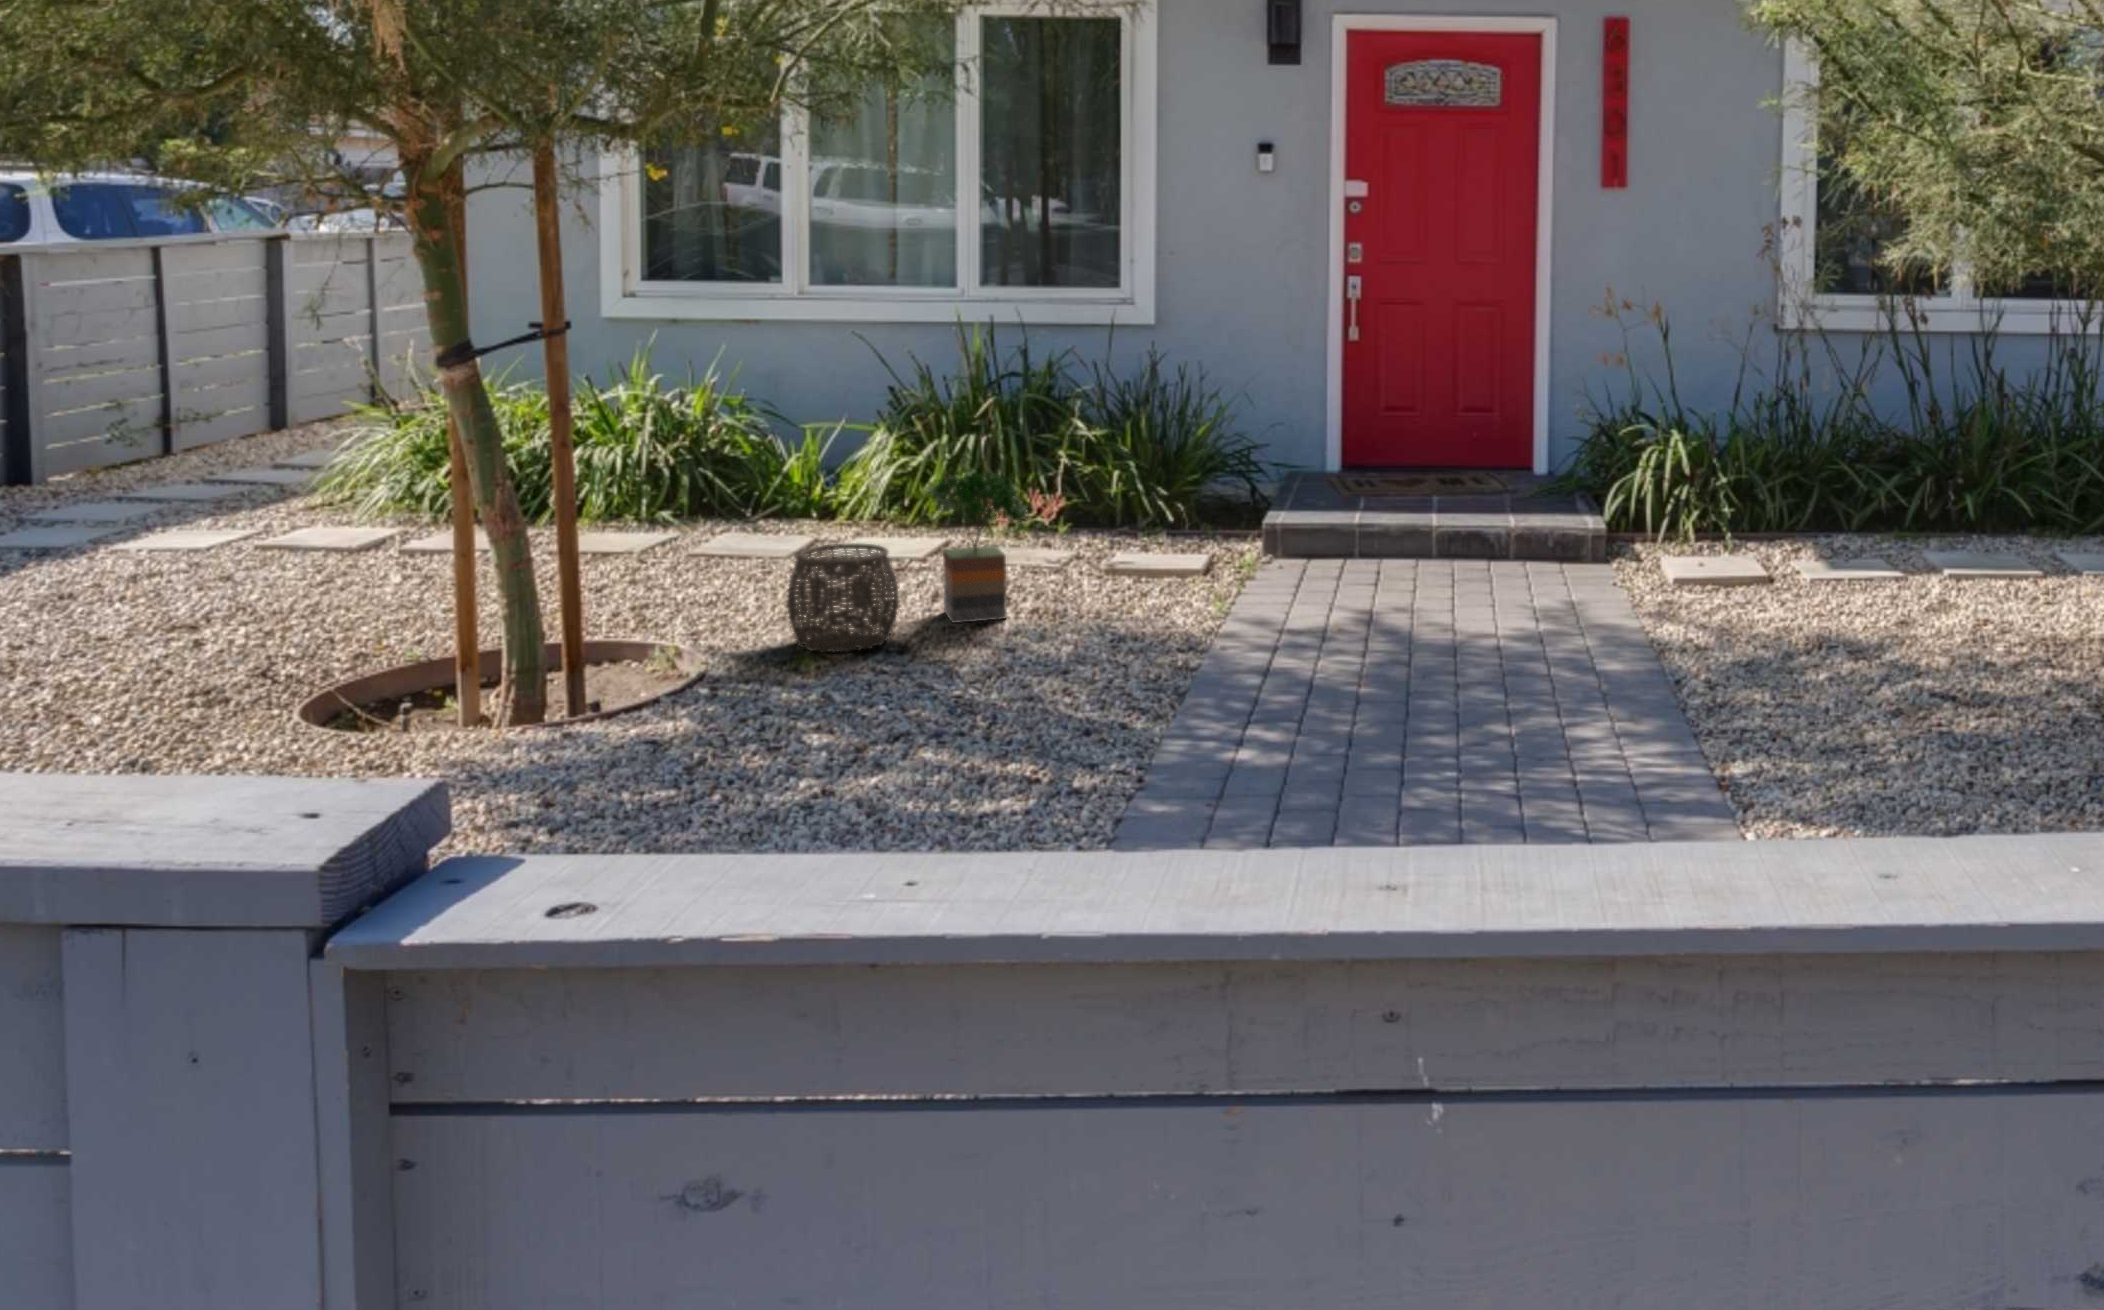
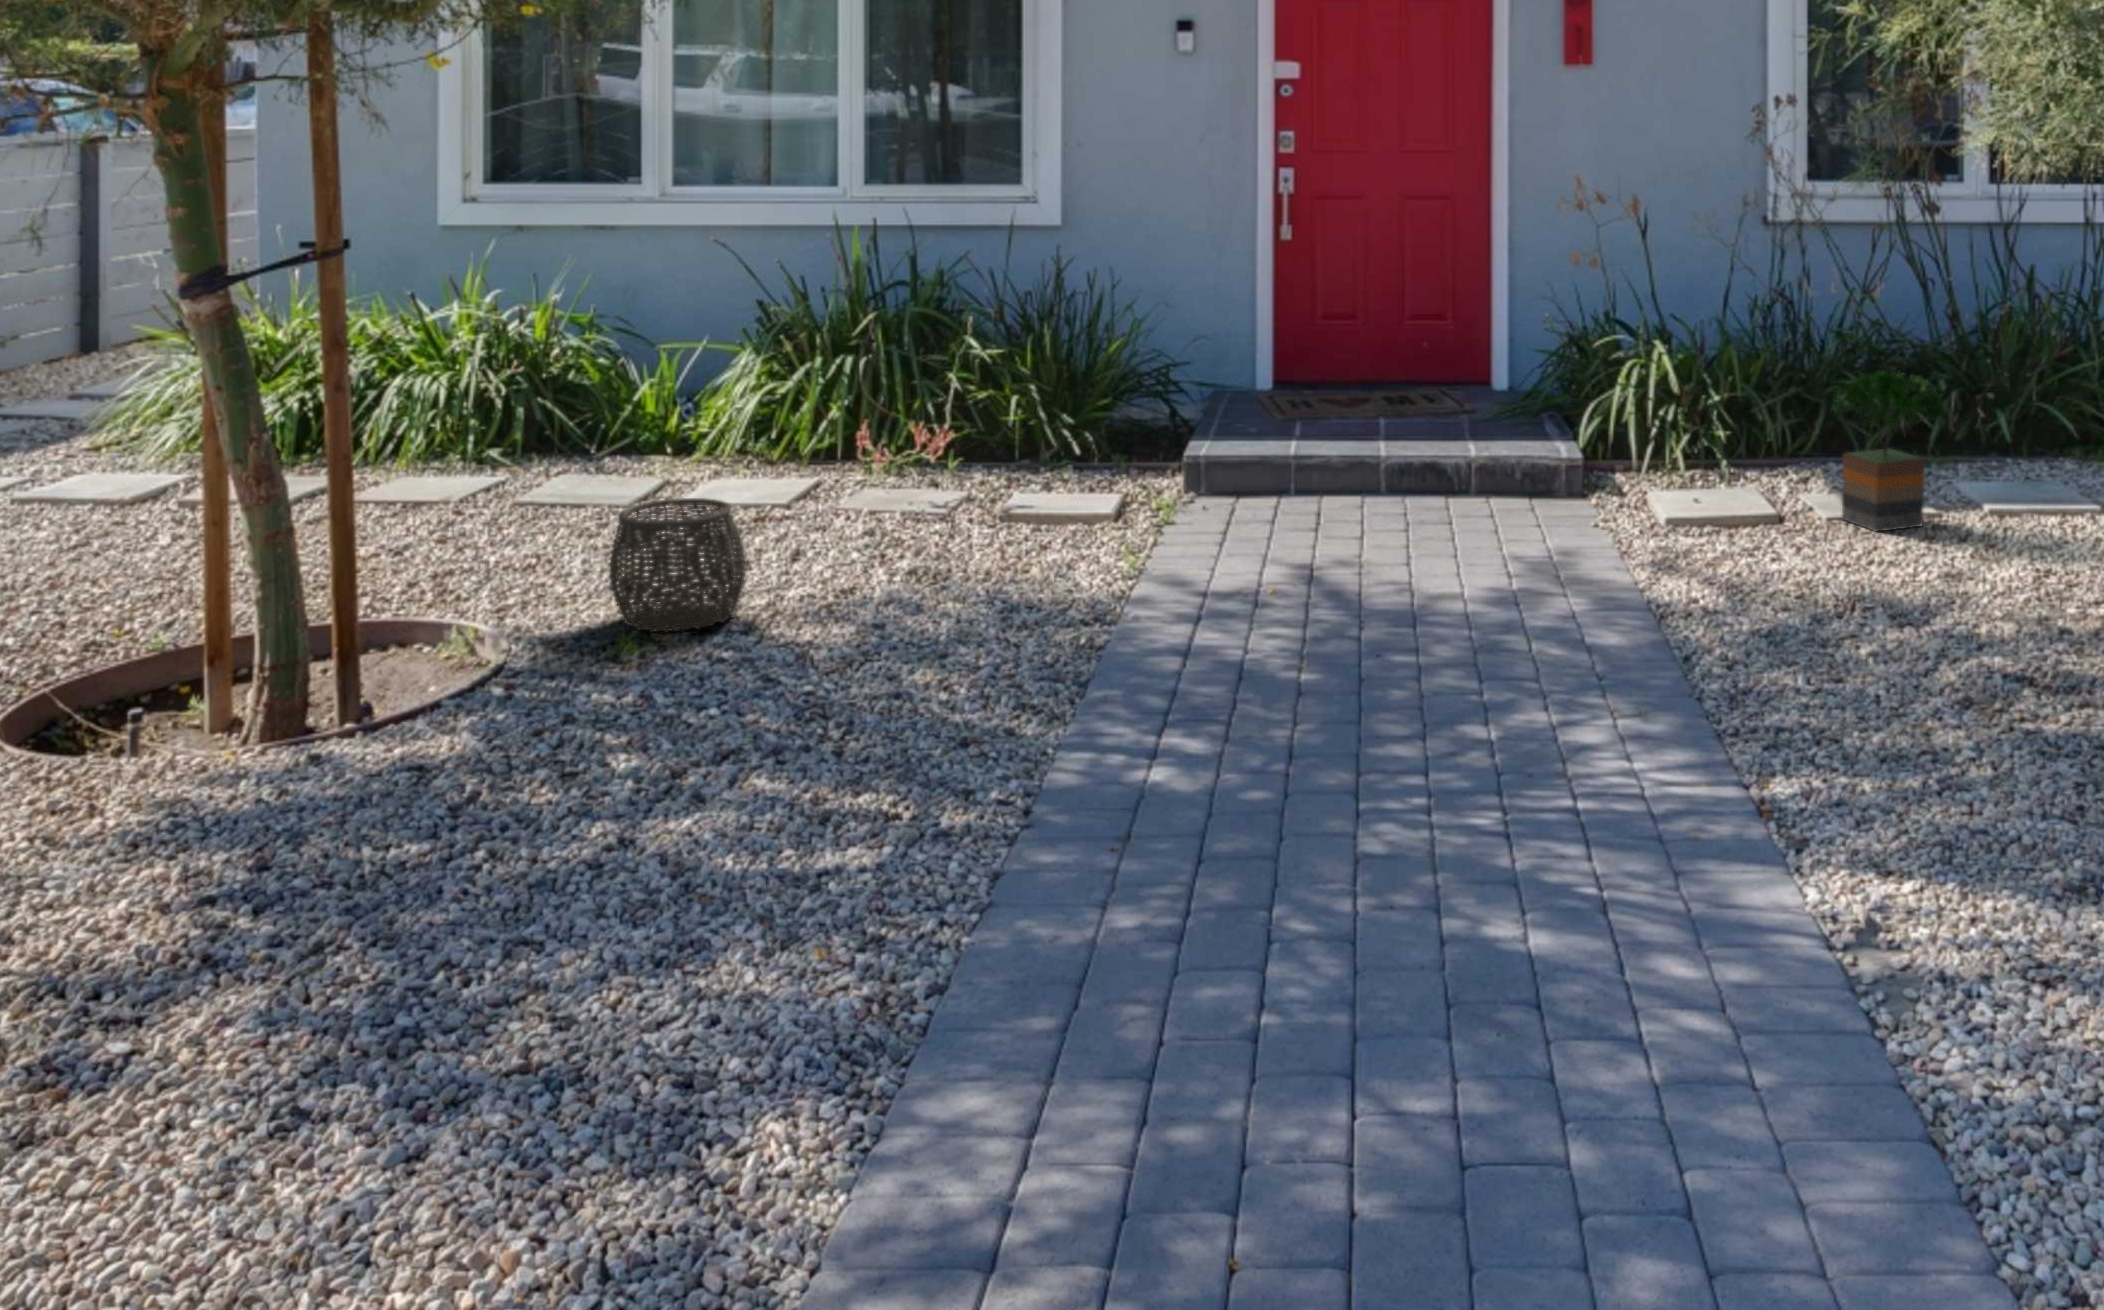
potted tree: present [928,473,1027,623] -> present [1833,371,1953,531]

